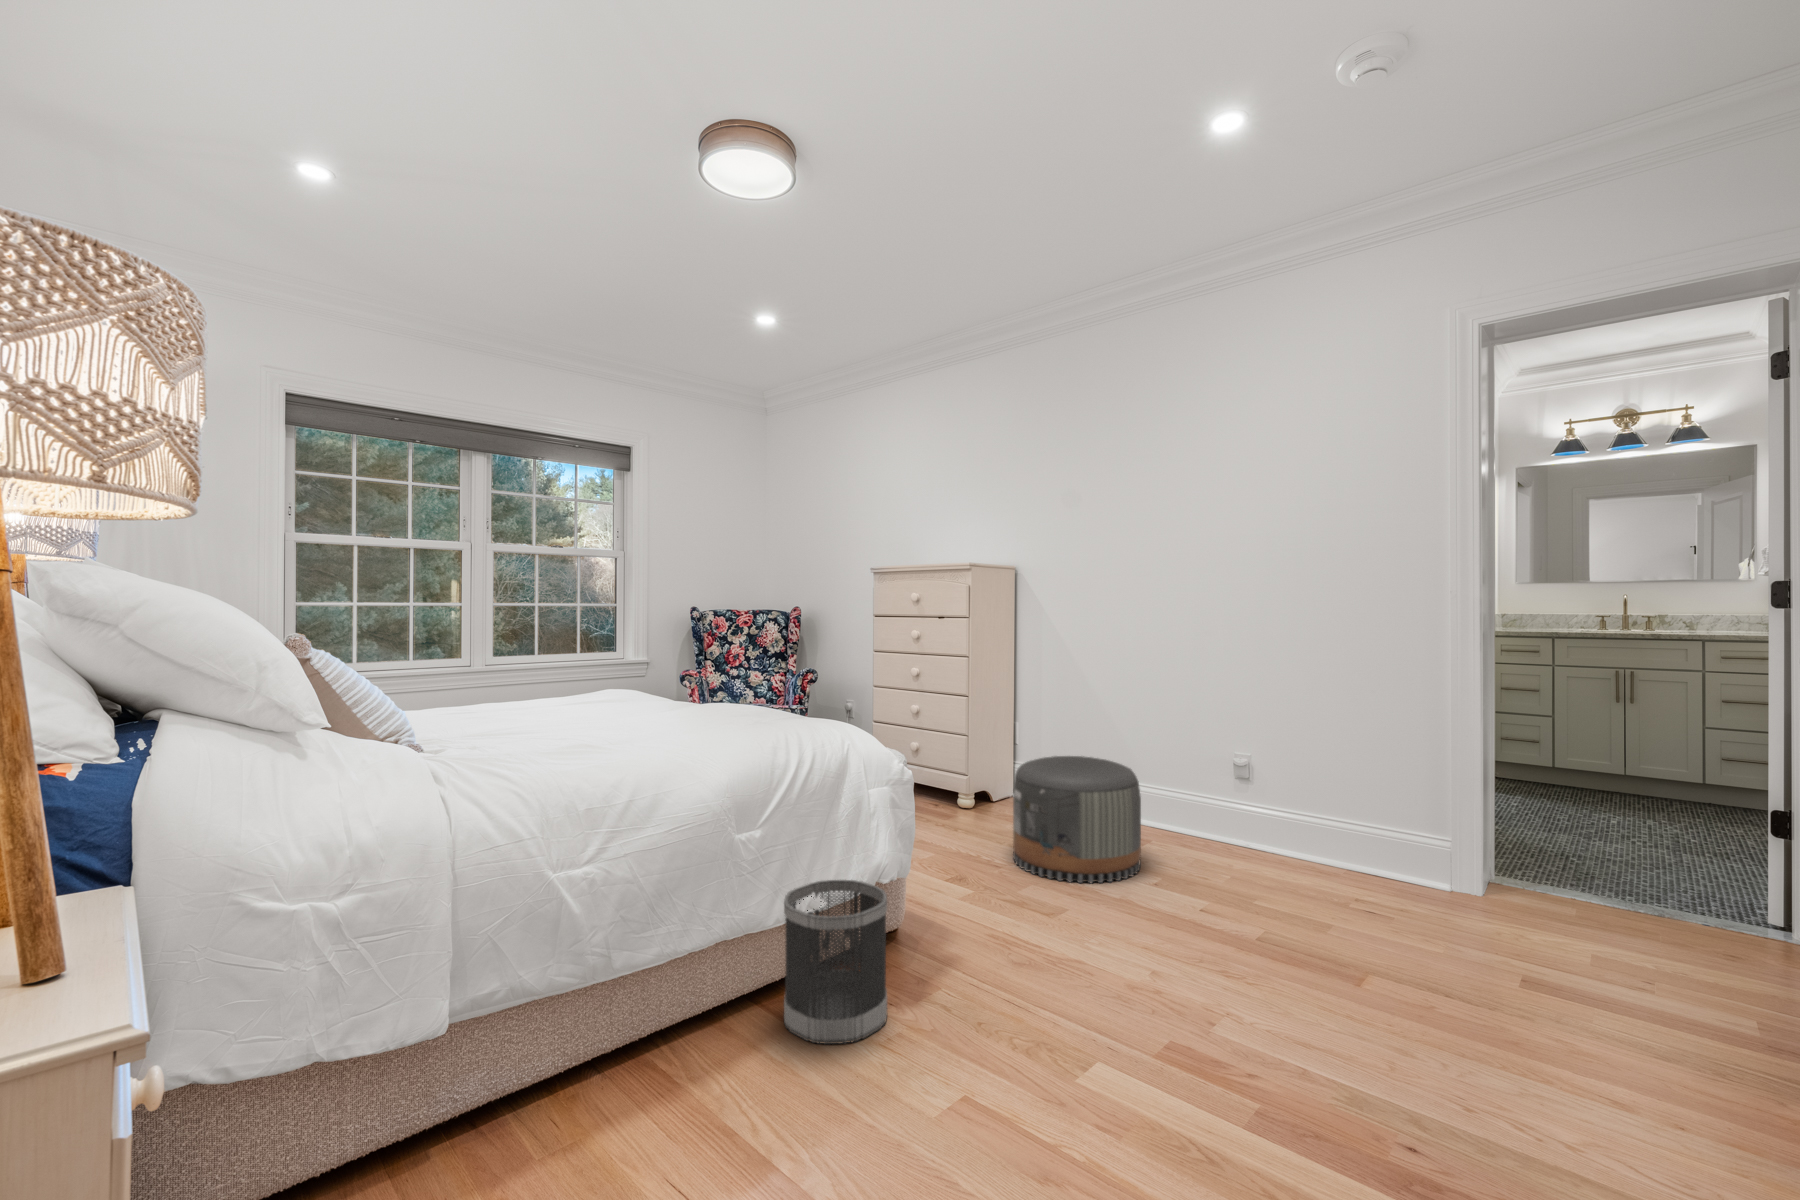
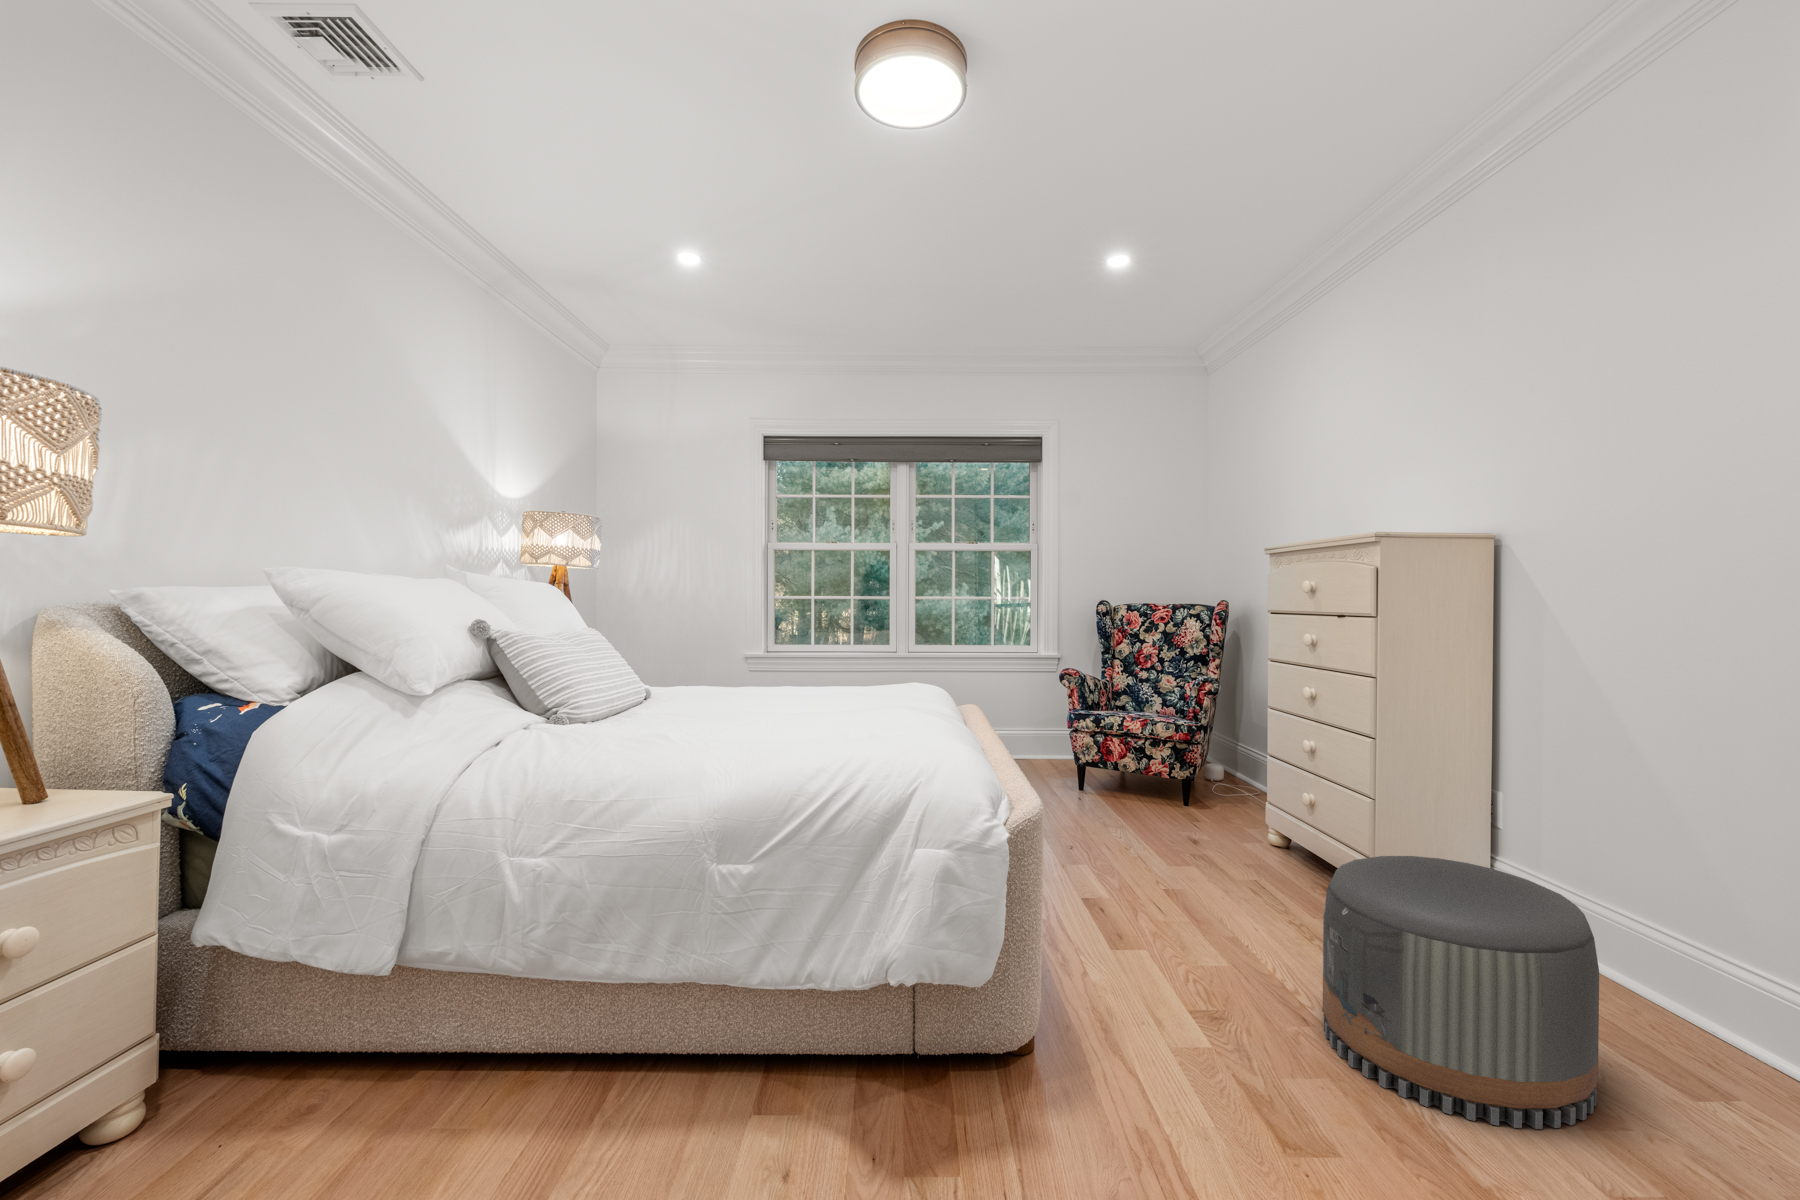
wastebasket: present [784,880,887,1044] -> none [715,939,849,1167]

